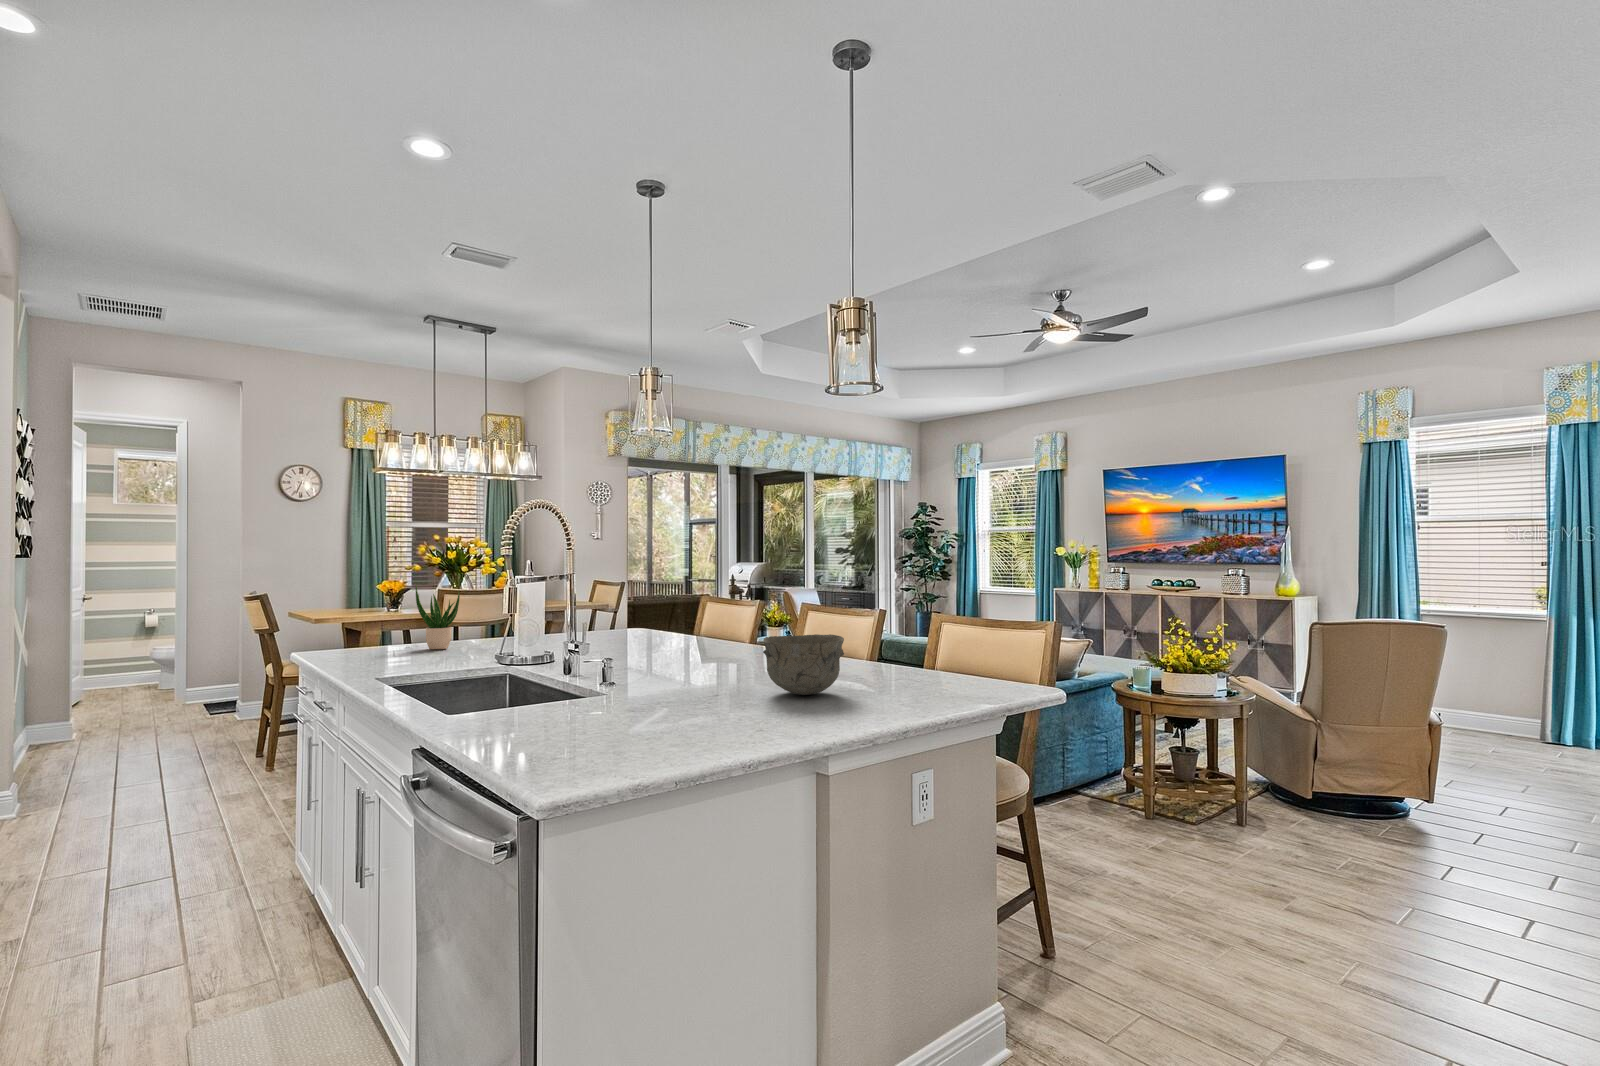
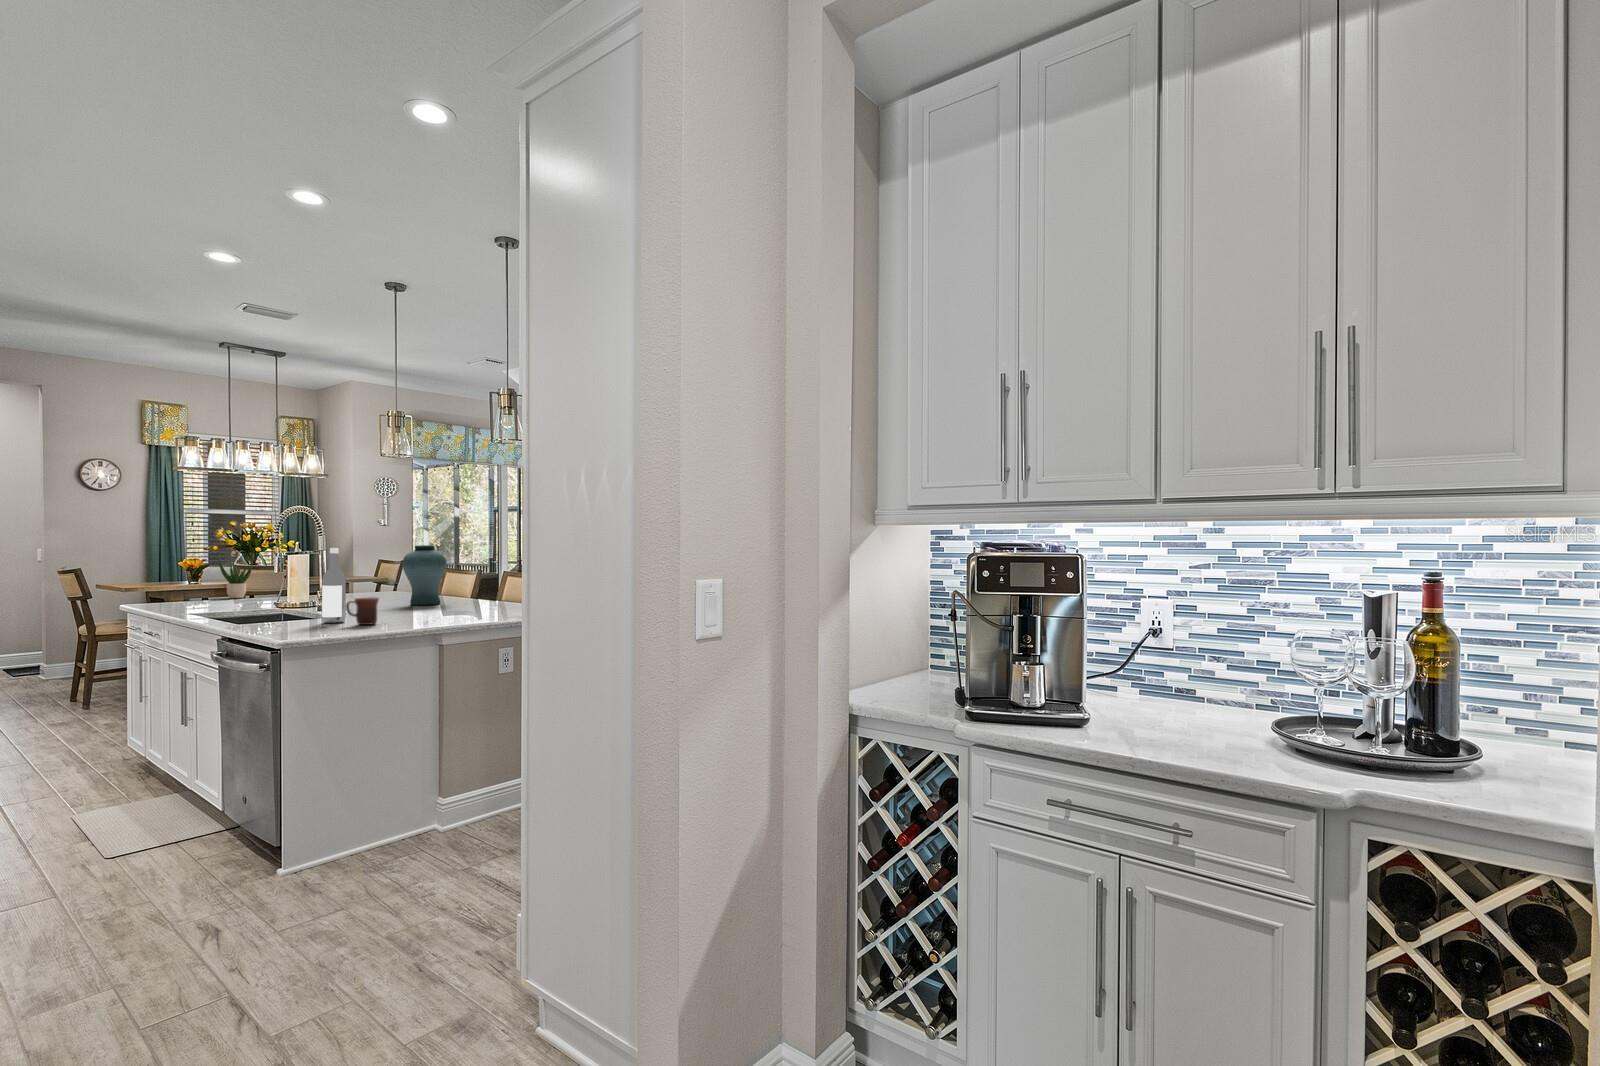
vase: none [683,576,749,677] -> present [403,545,446,605]
wine bottle: none [586,592,627,742] -> present [322,548,346,623]
bowl: present [763,634,844,695] -> none [441,577,491,610]
mug: none [637,693,697,754] -> present [346,597,379,625]

